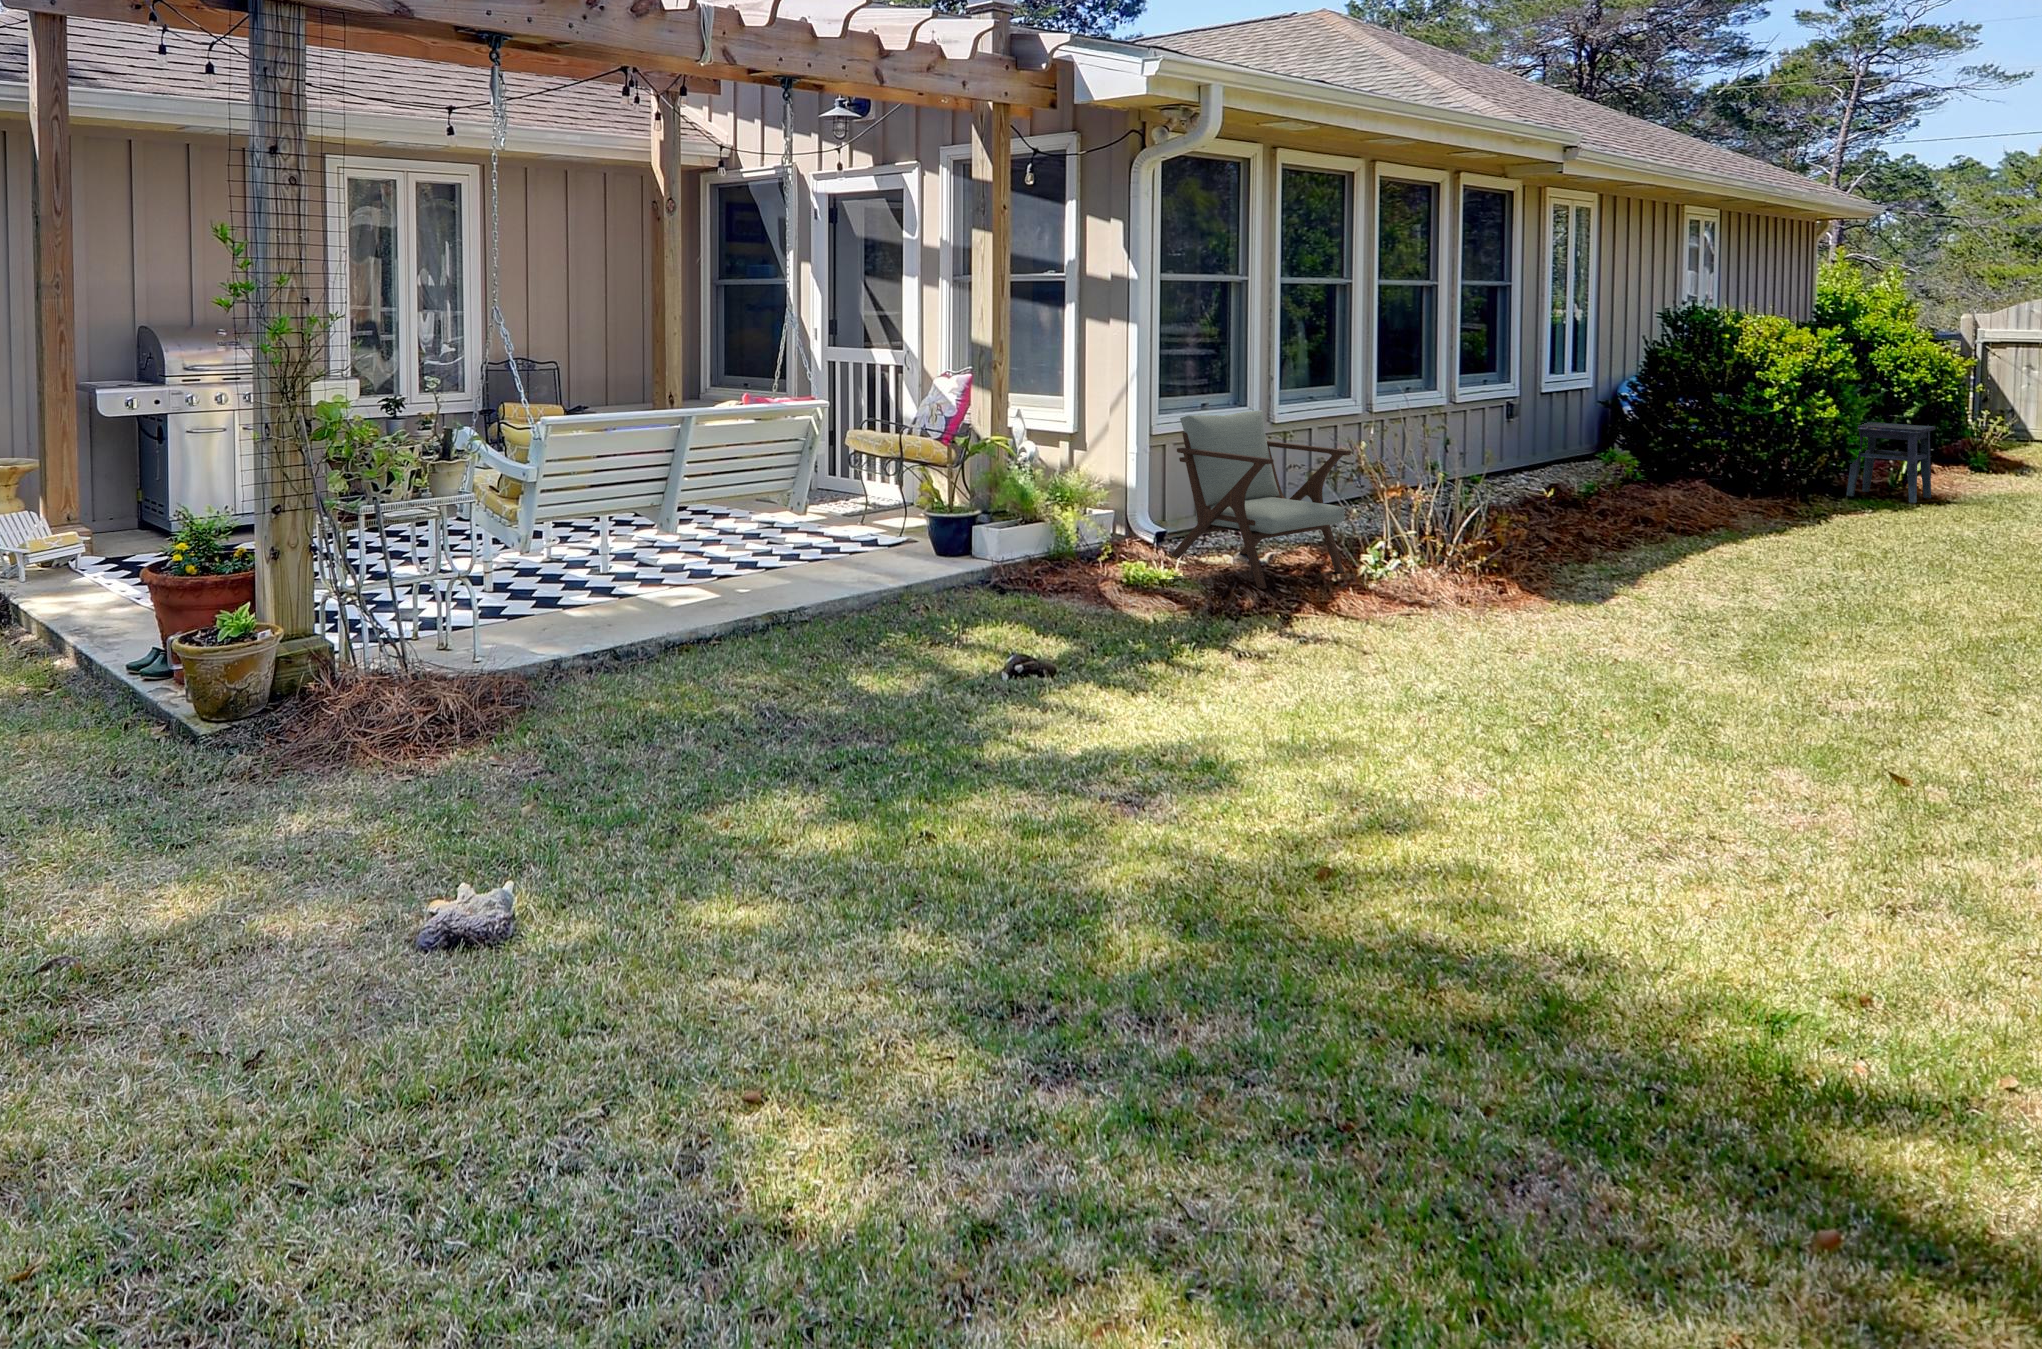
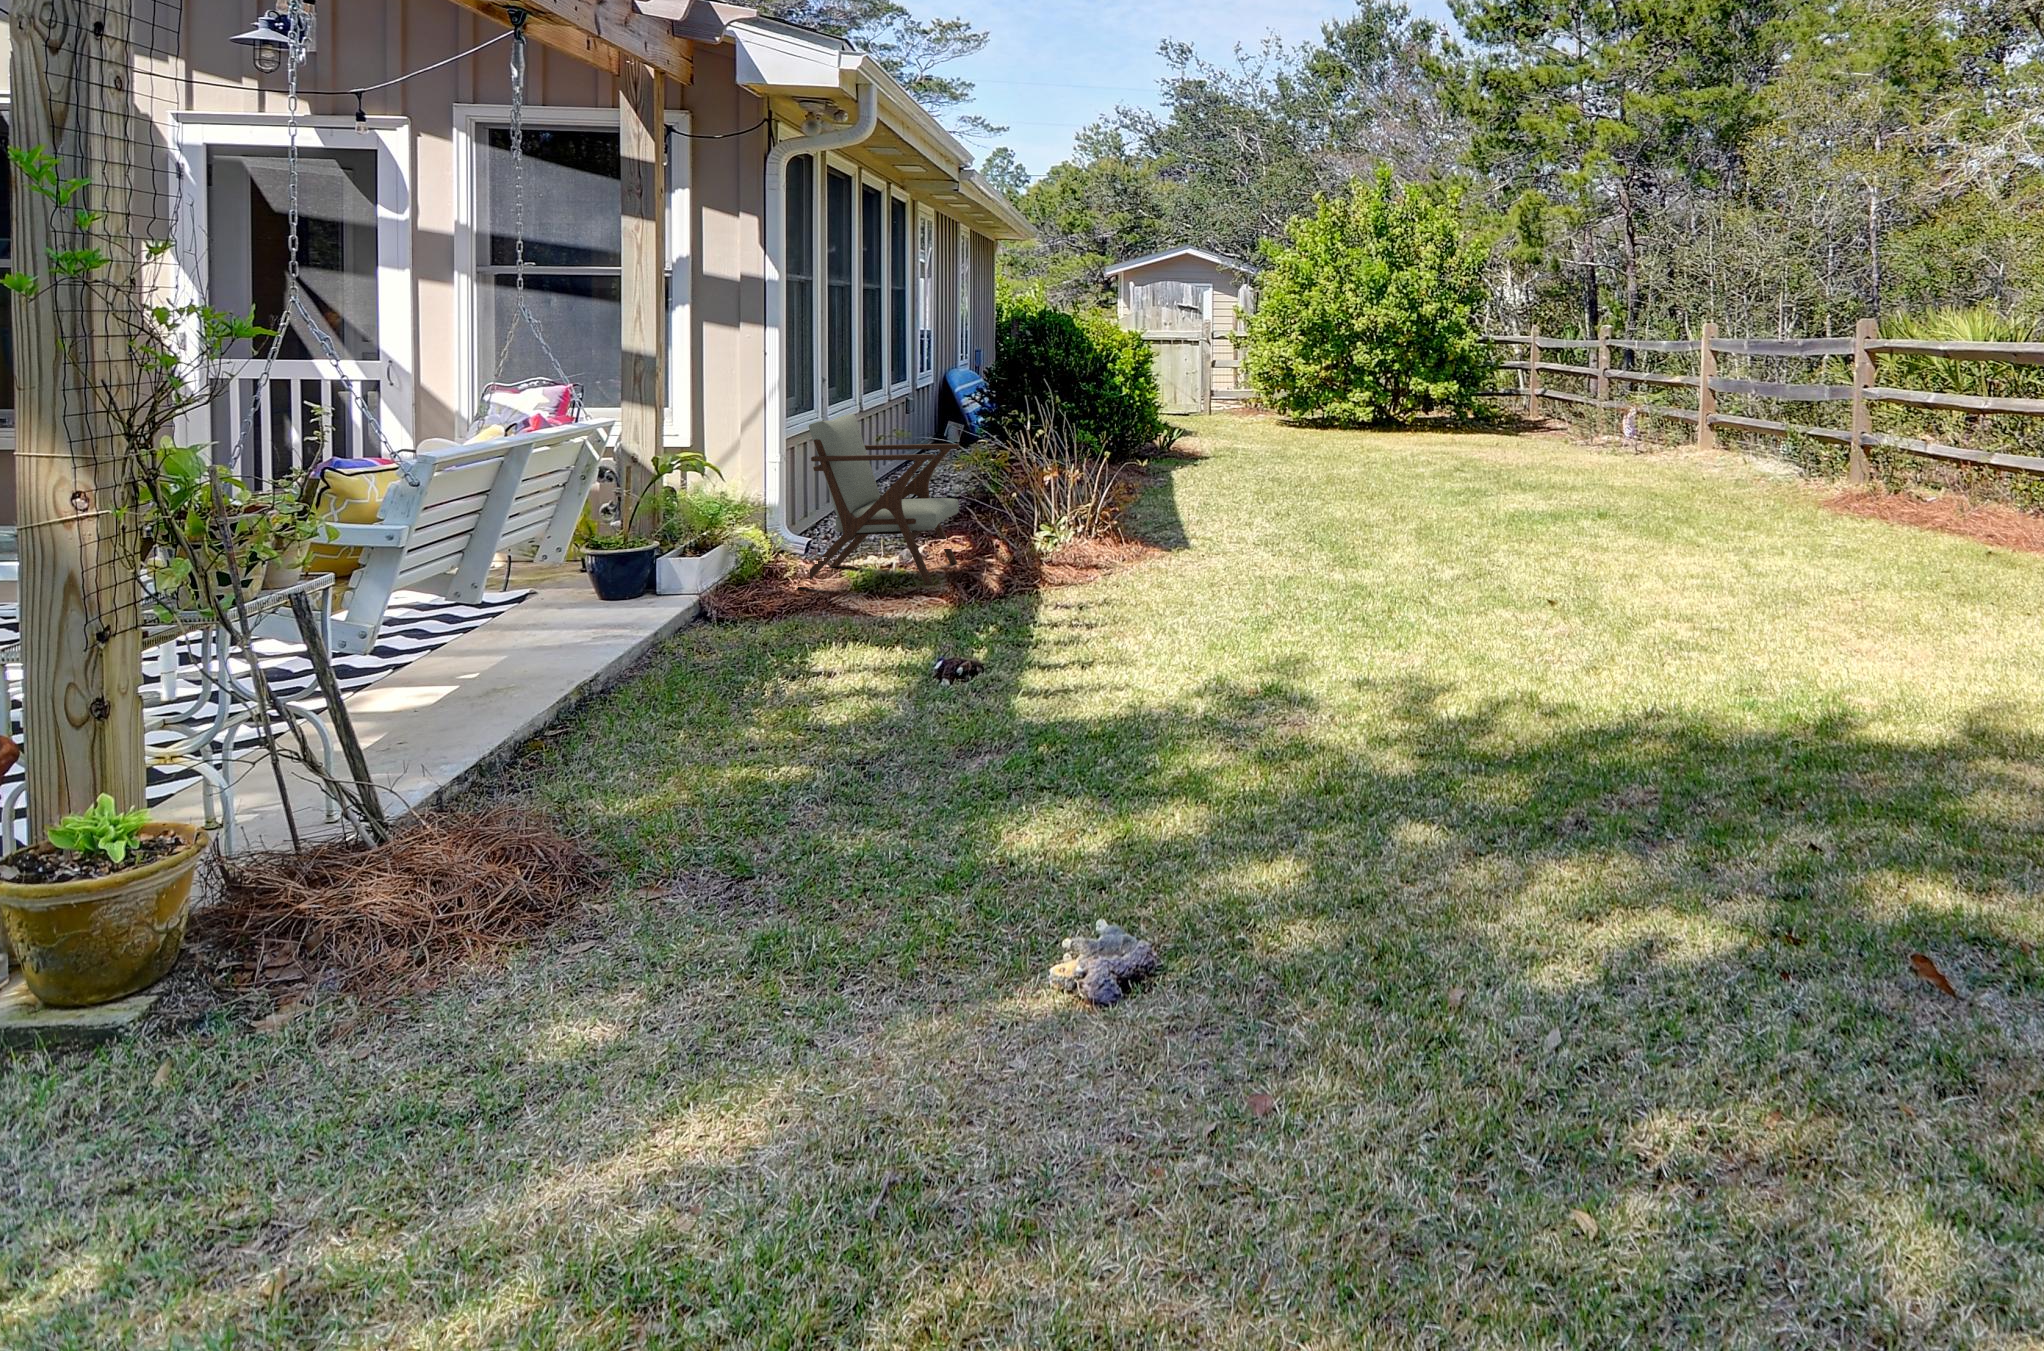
side table: present [1847,422,1936,503] -> none [1132,404,1179,465]

